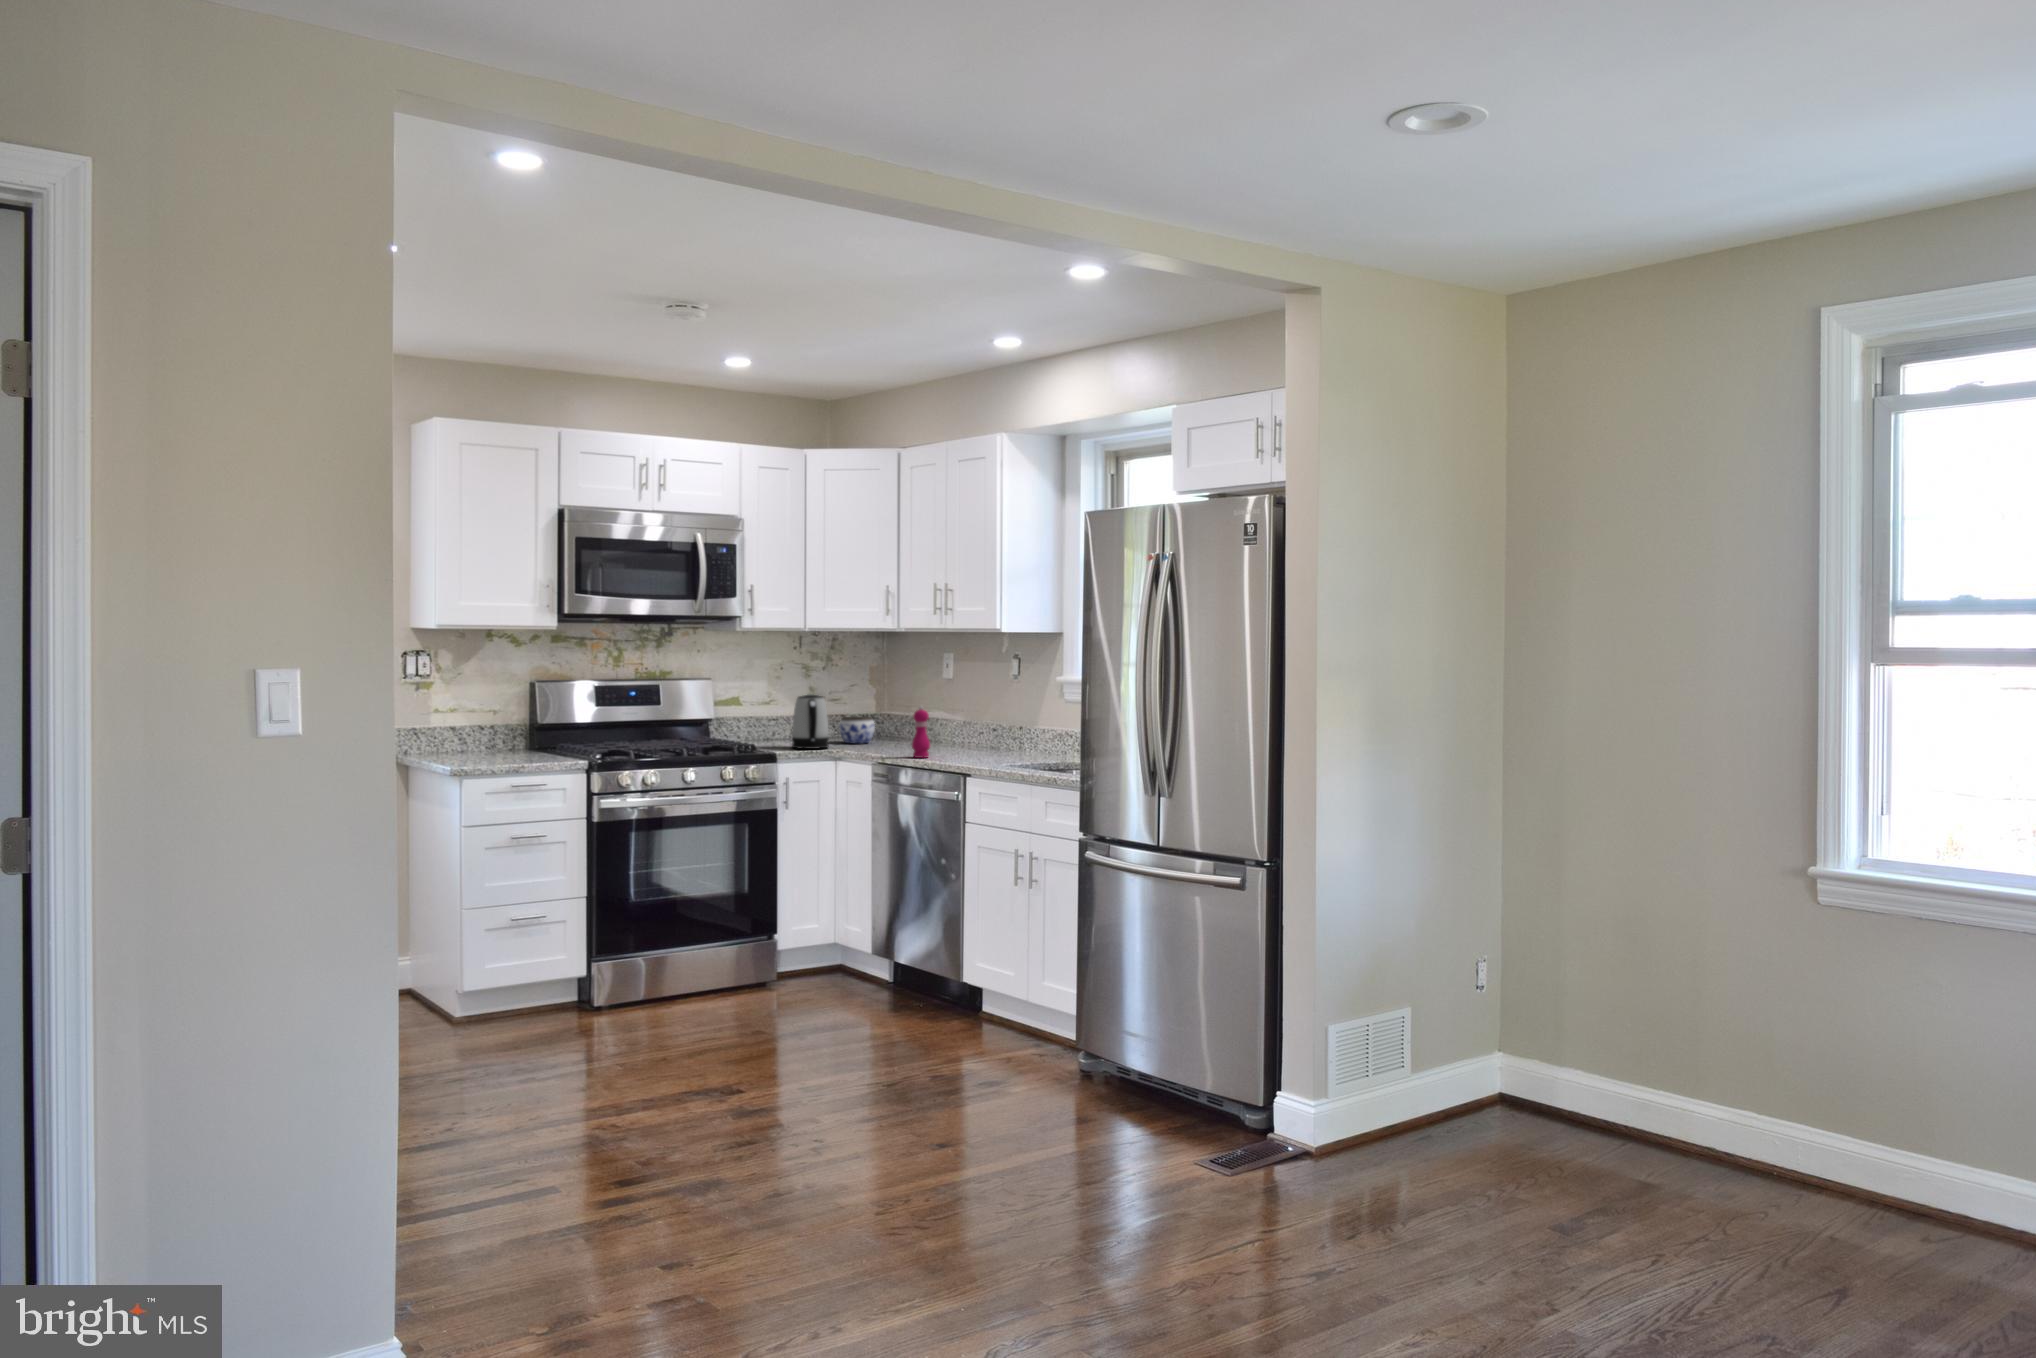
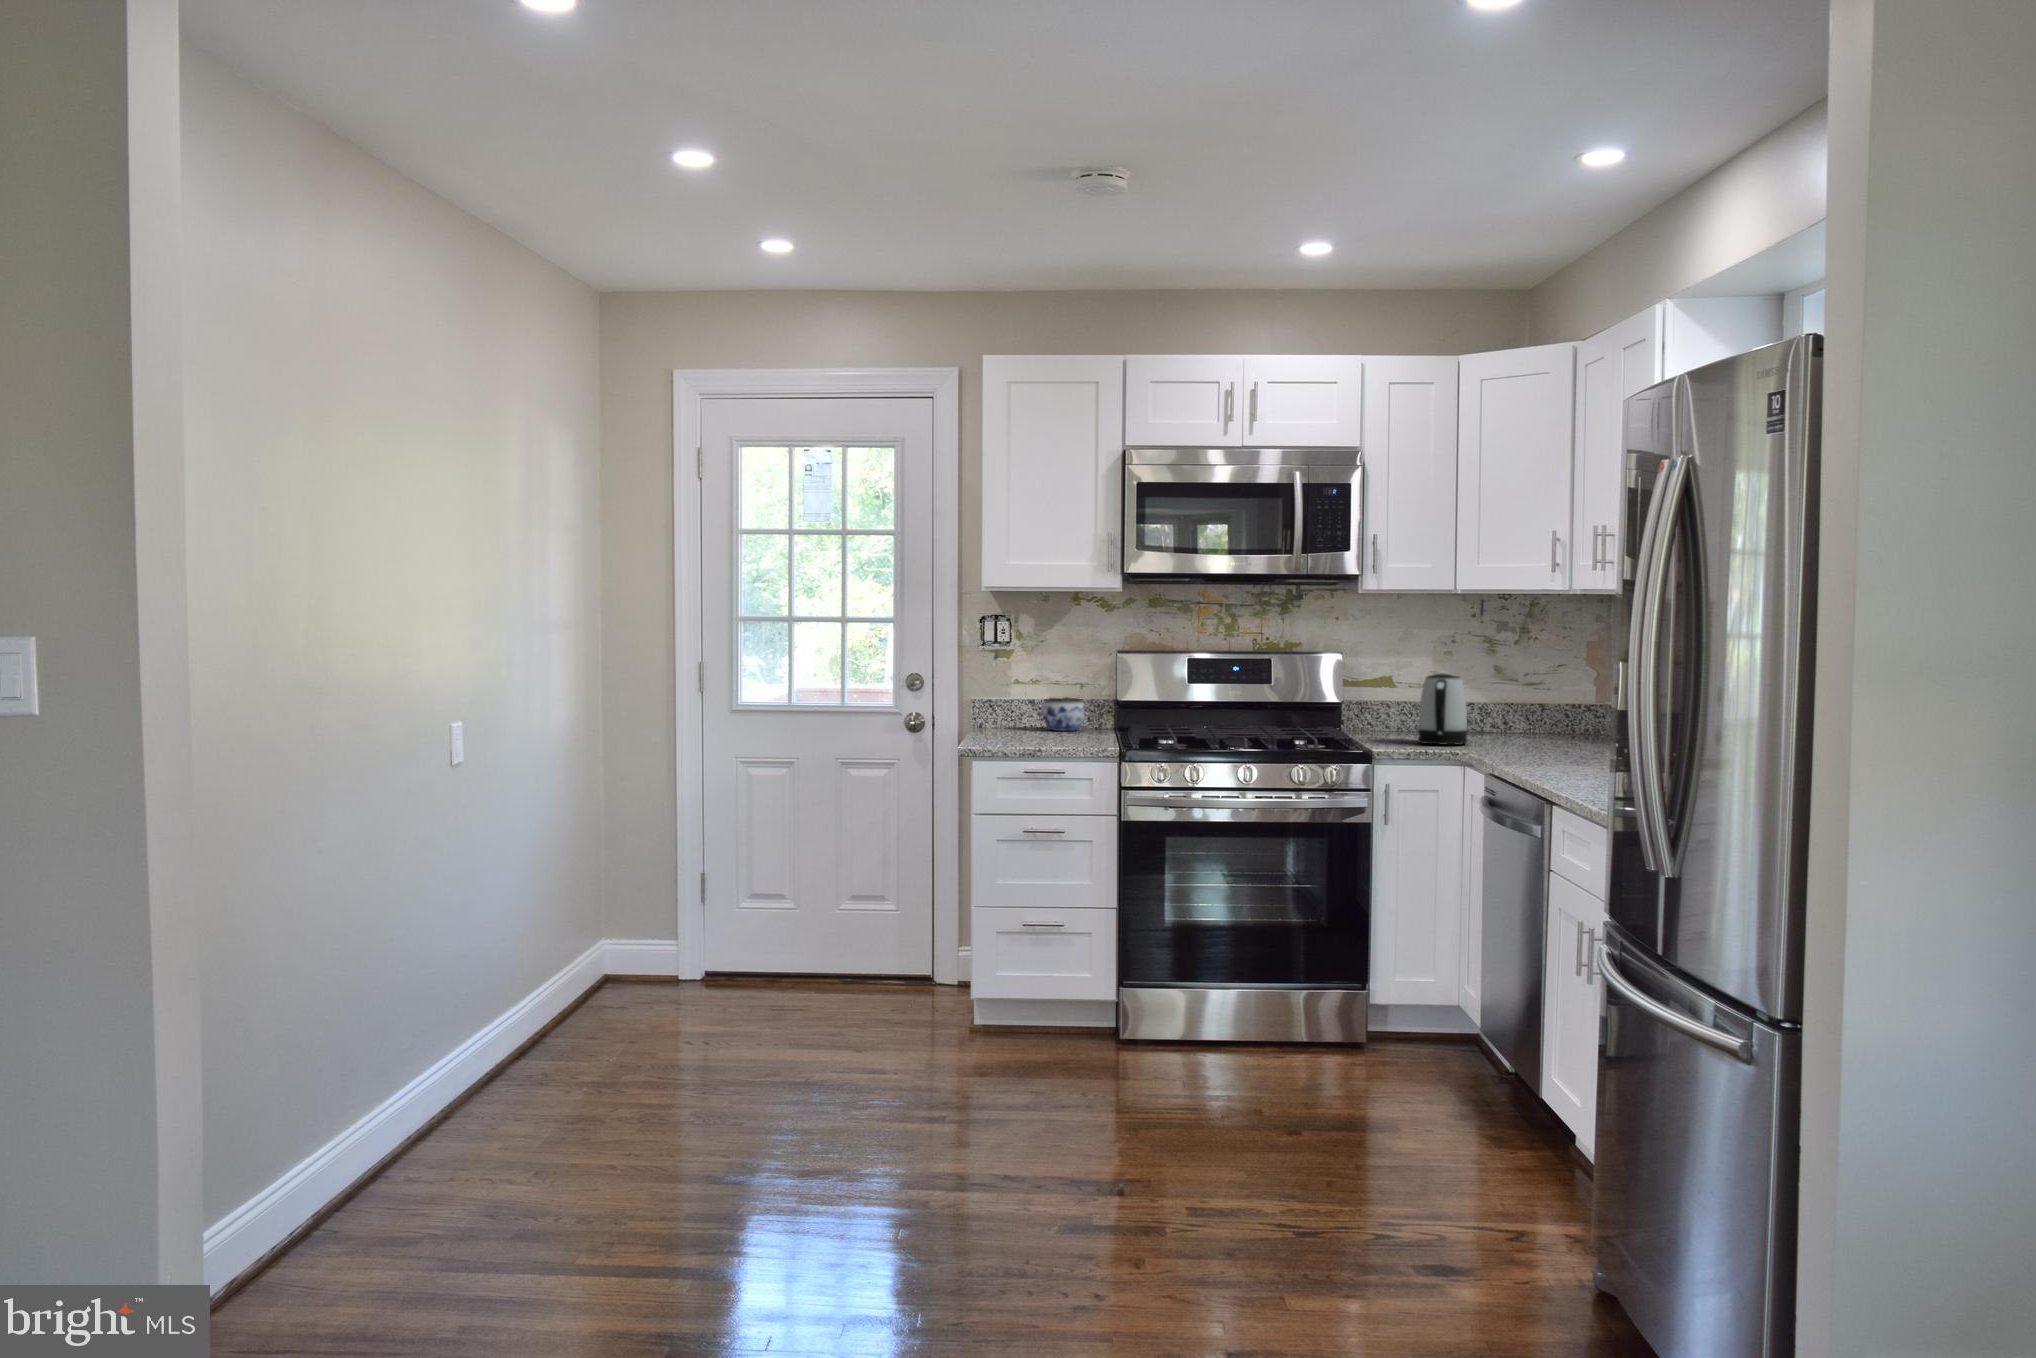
pepper mill: present [912,706,930,758] -> none [1553,691,1580,763]
jar: present [839,716,875,744] -> present [1042,697,1085,731]

